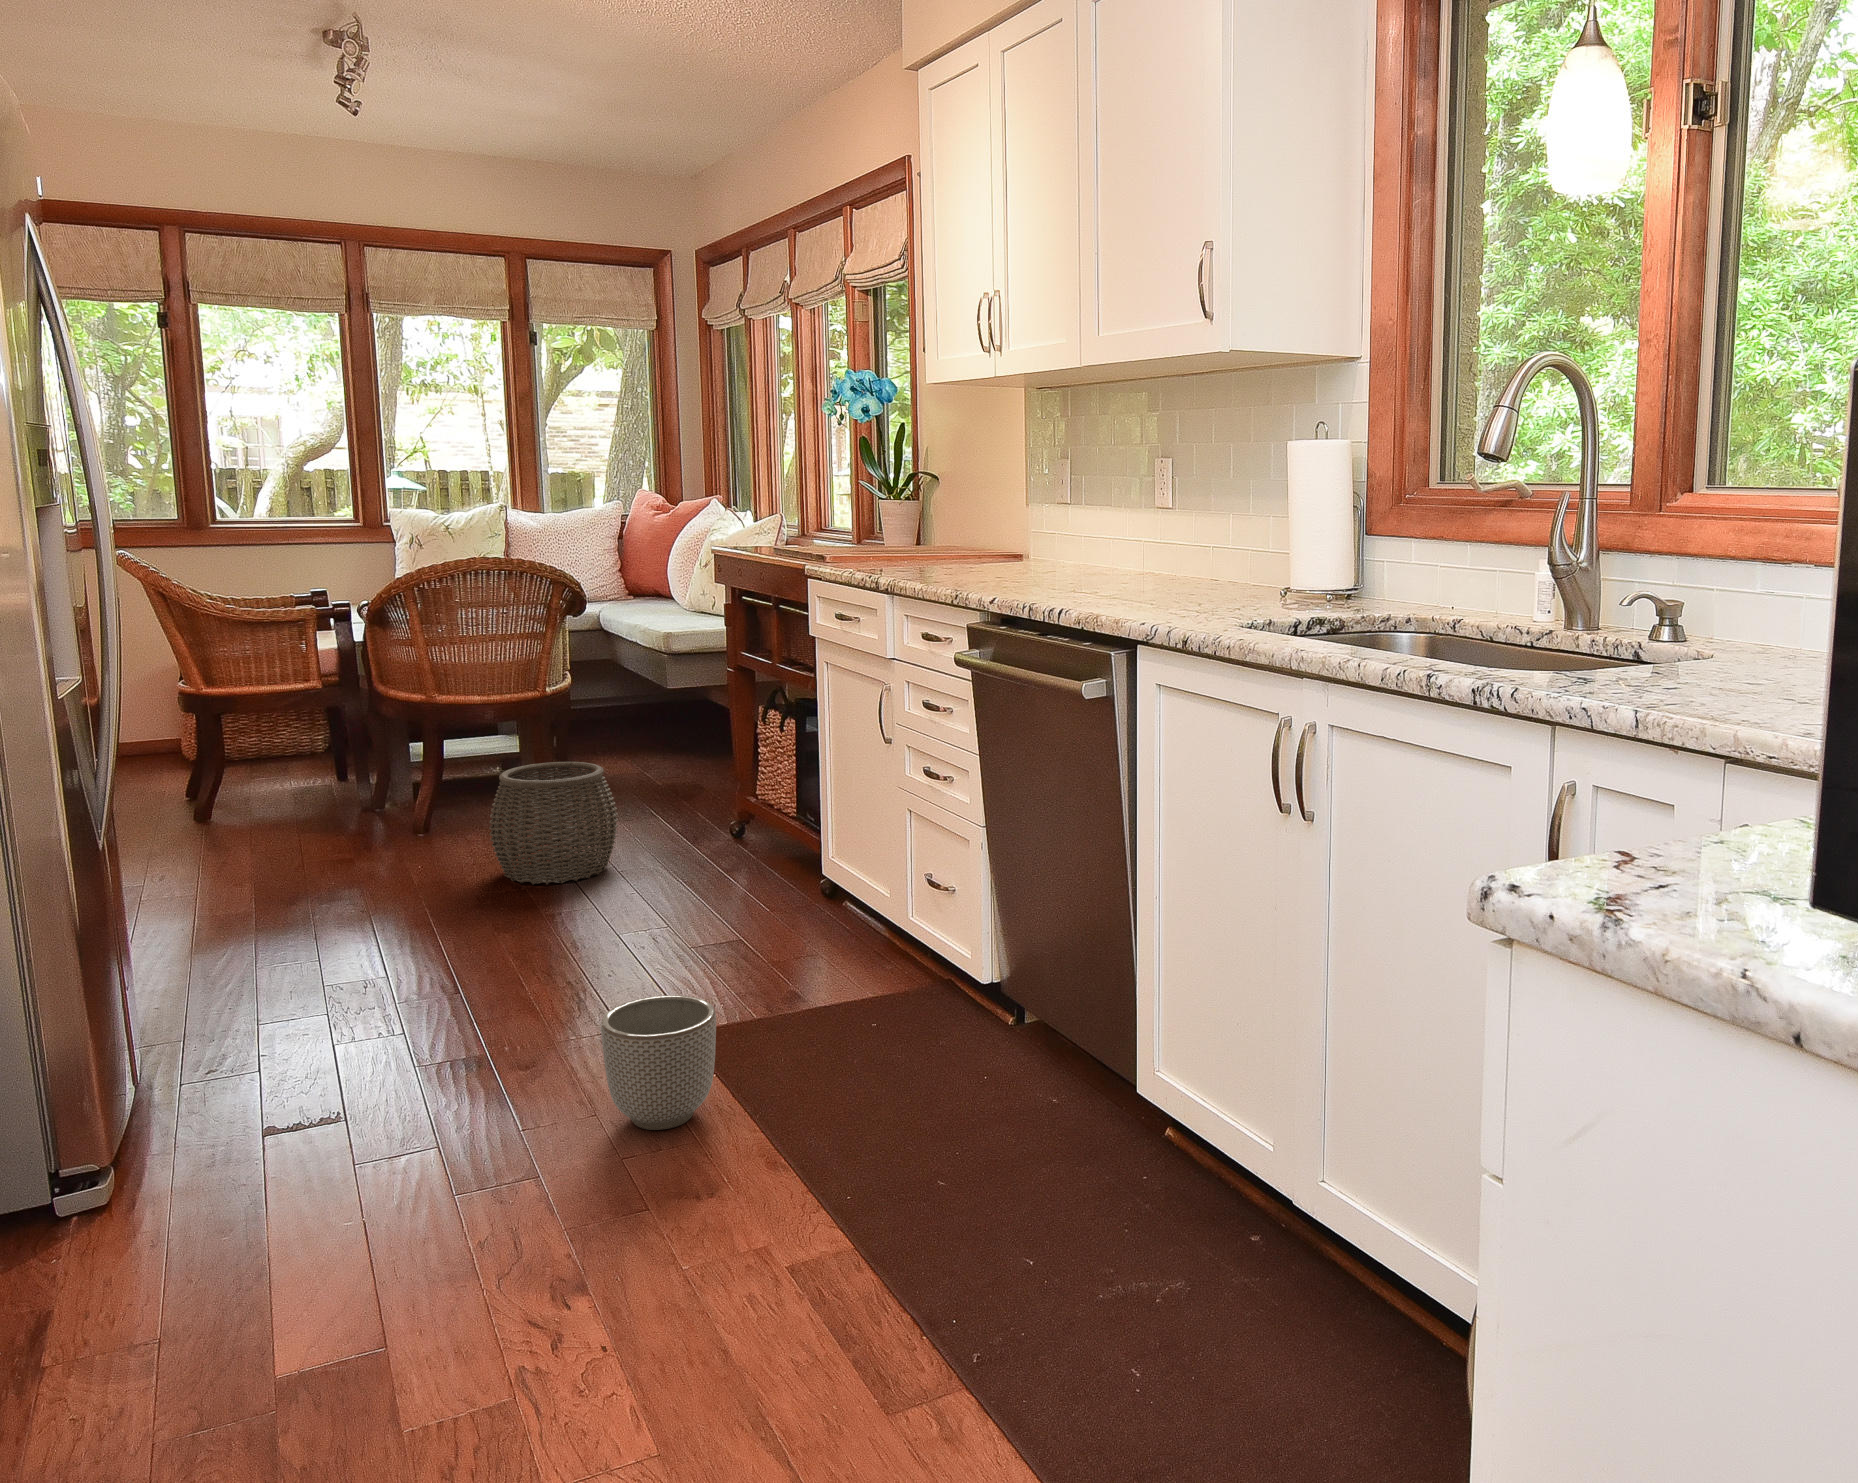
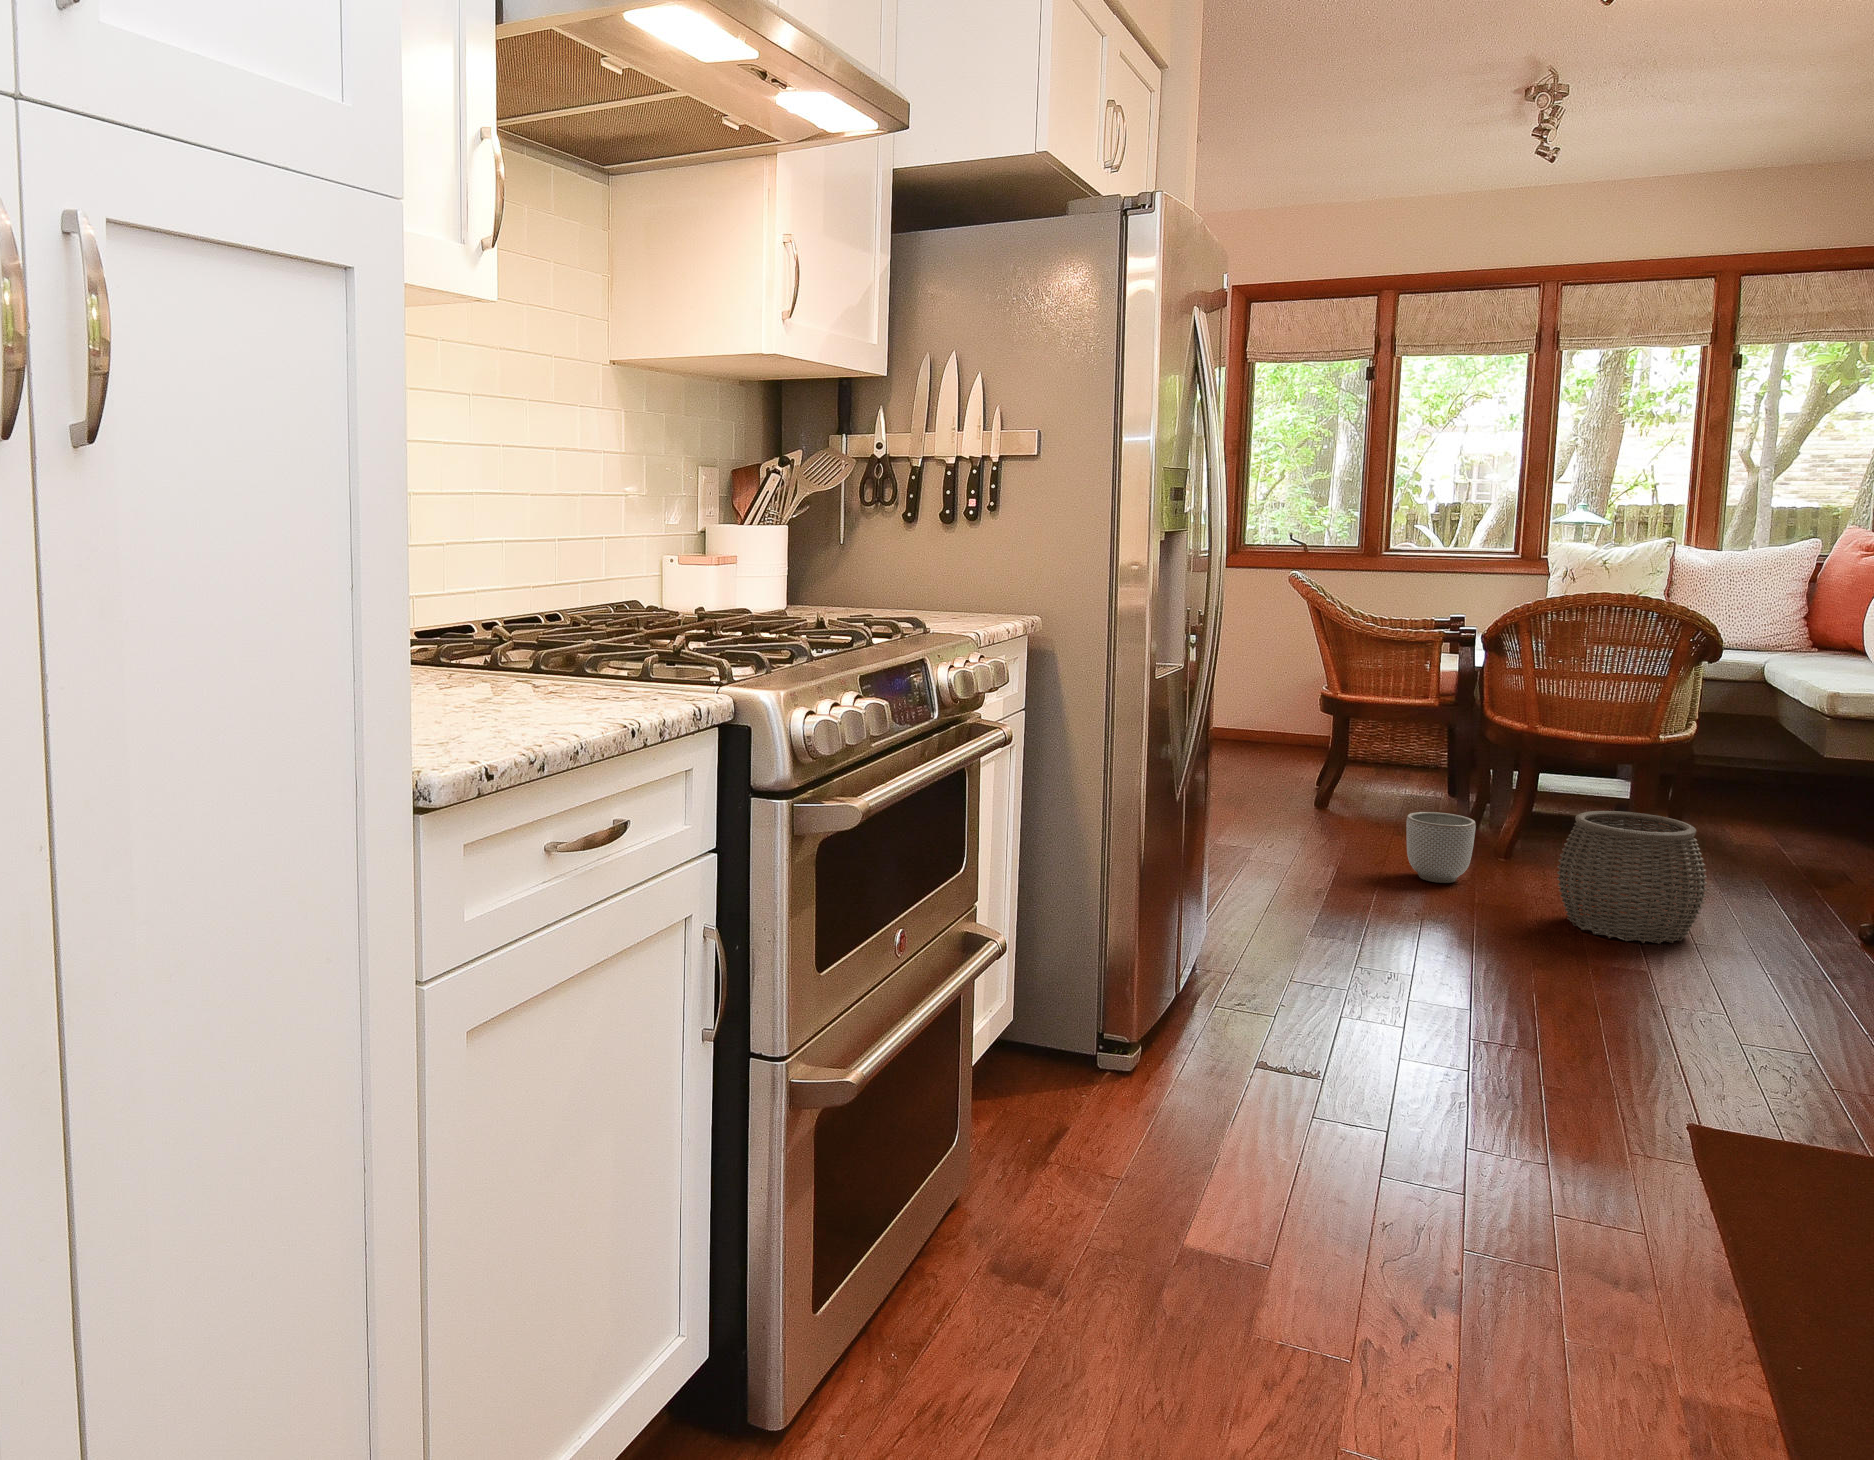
planter: present [601,995,716,1130] -> present [1406,812,1476,883]

